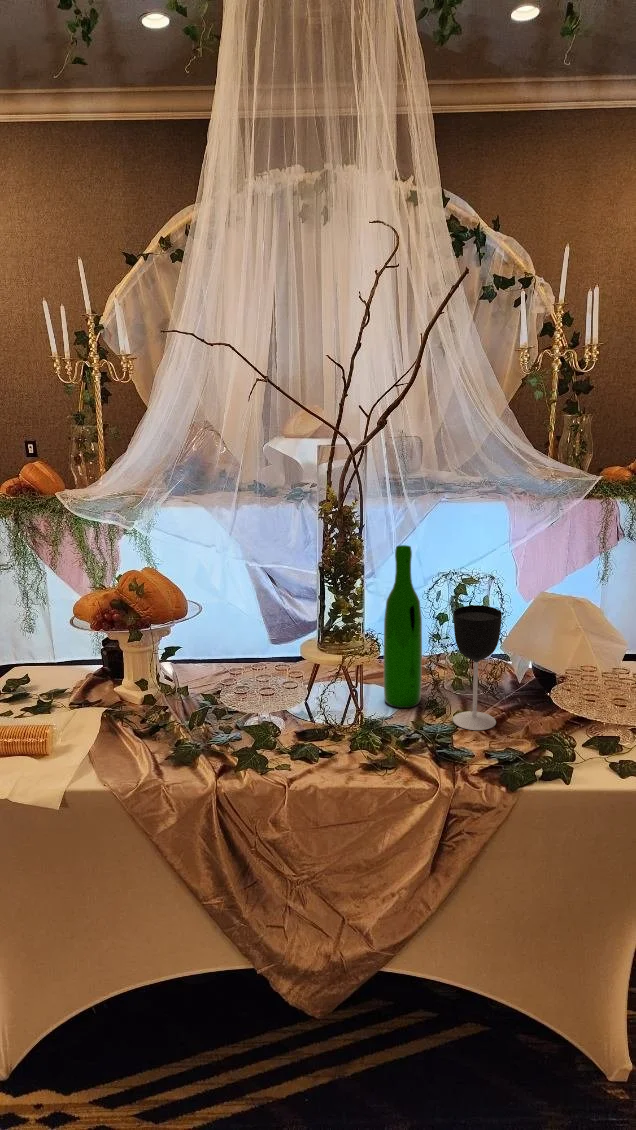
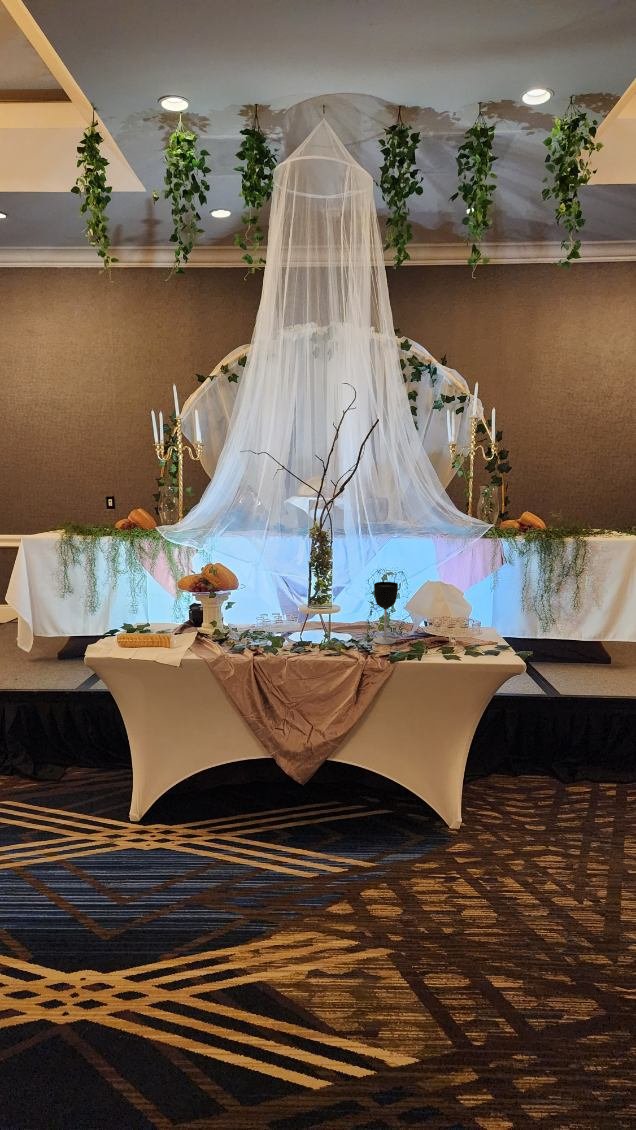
wine bottle: present [384,545,422,708] -> none [342,551,361,636]

